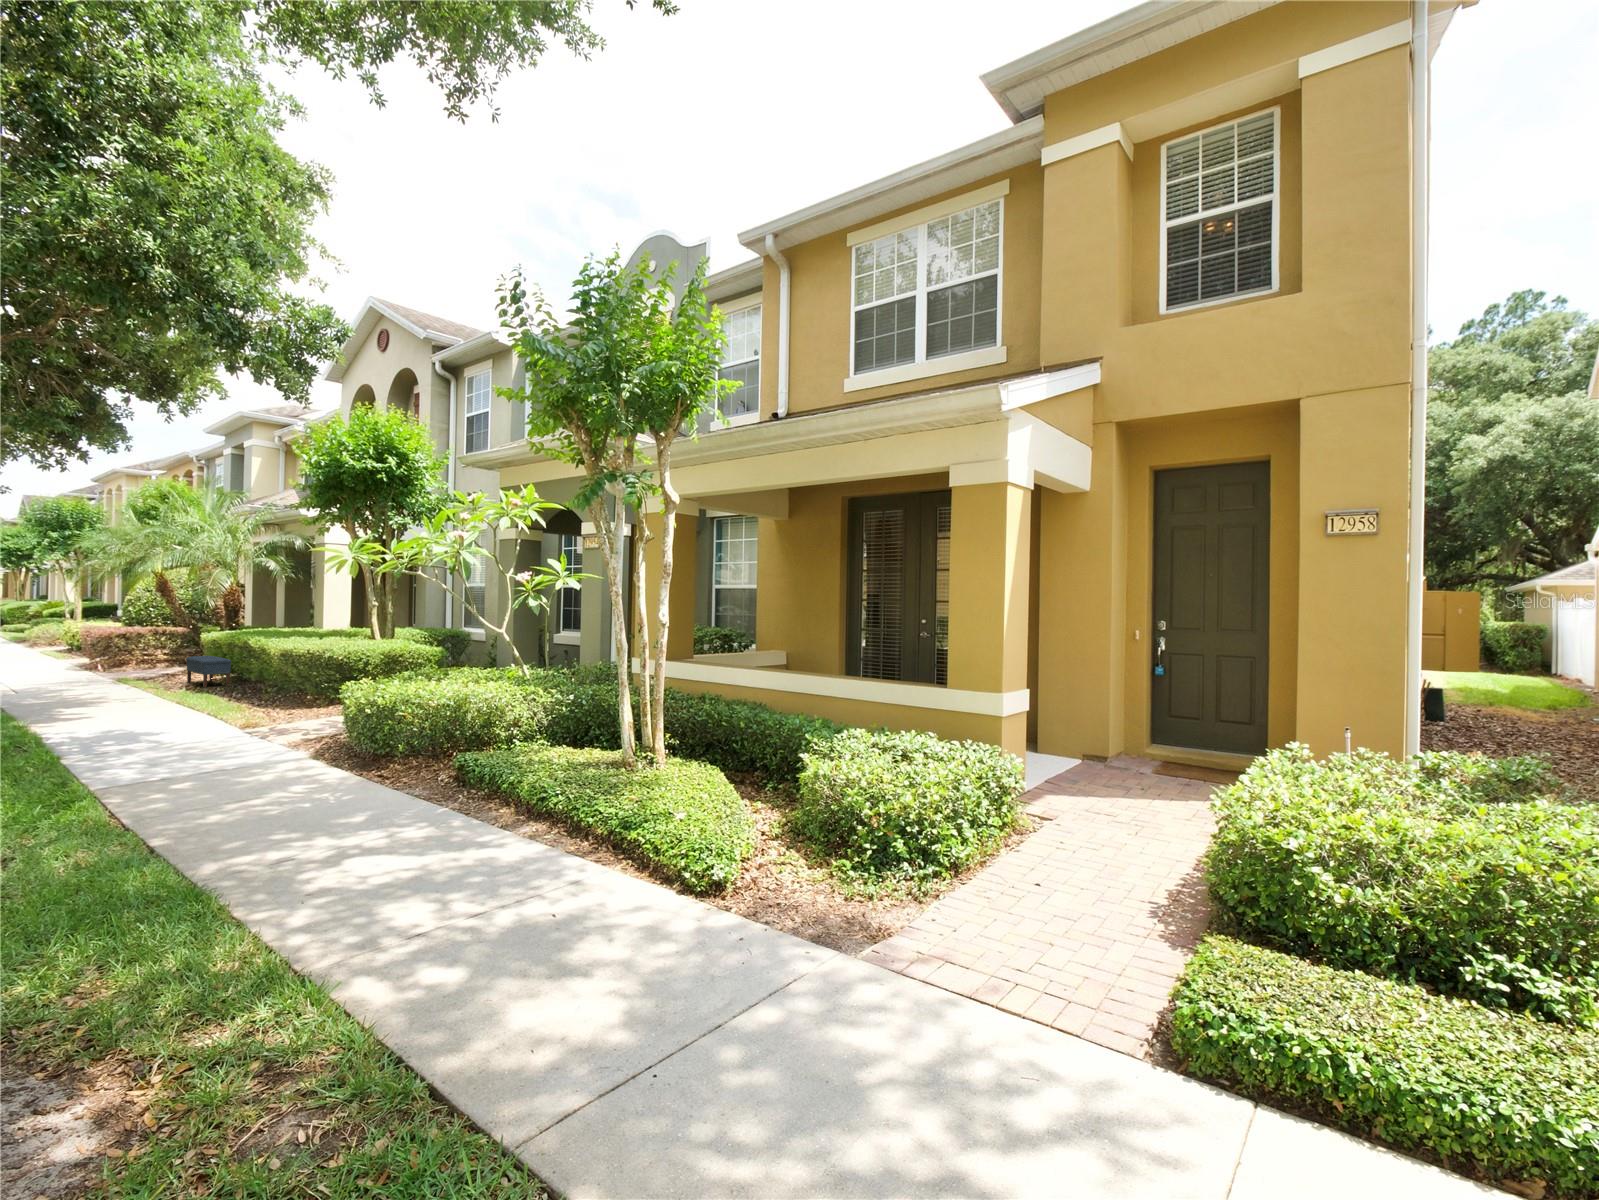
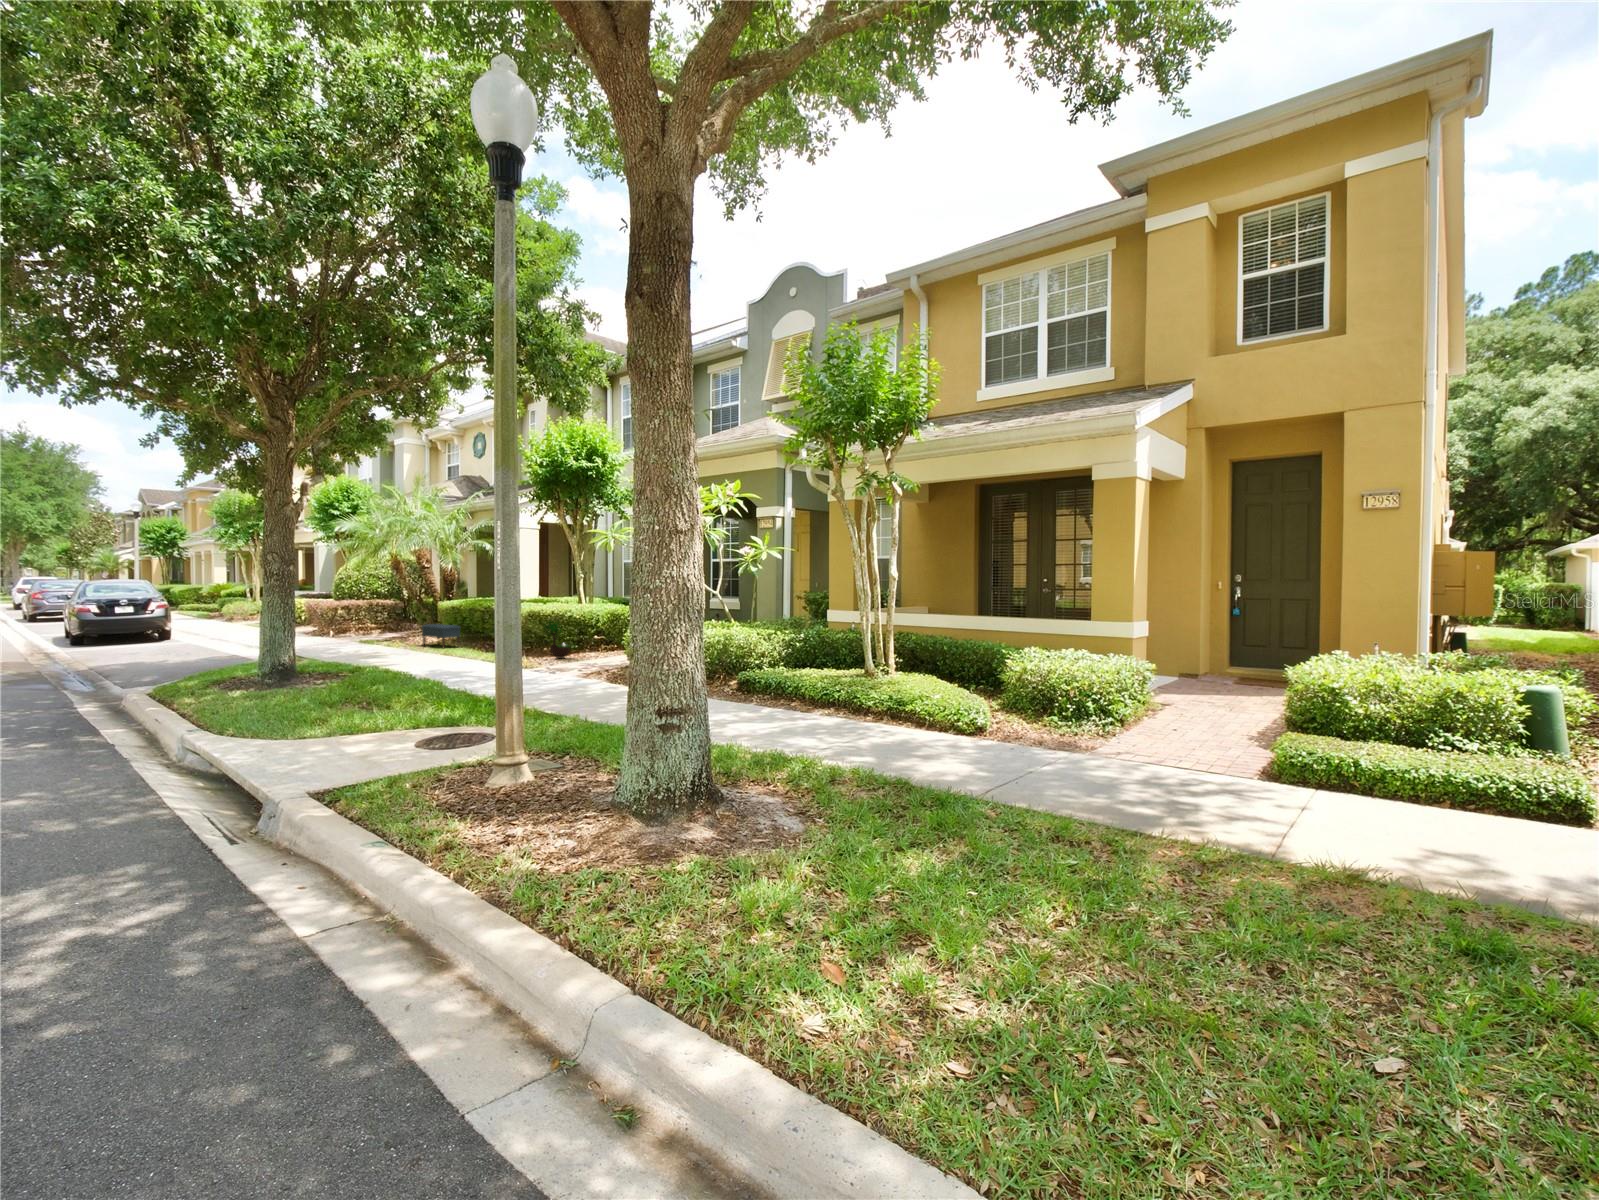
potted tree: none [297,653,334,707] -> present [545,621,570,658]

